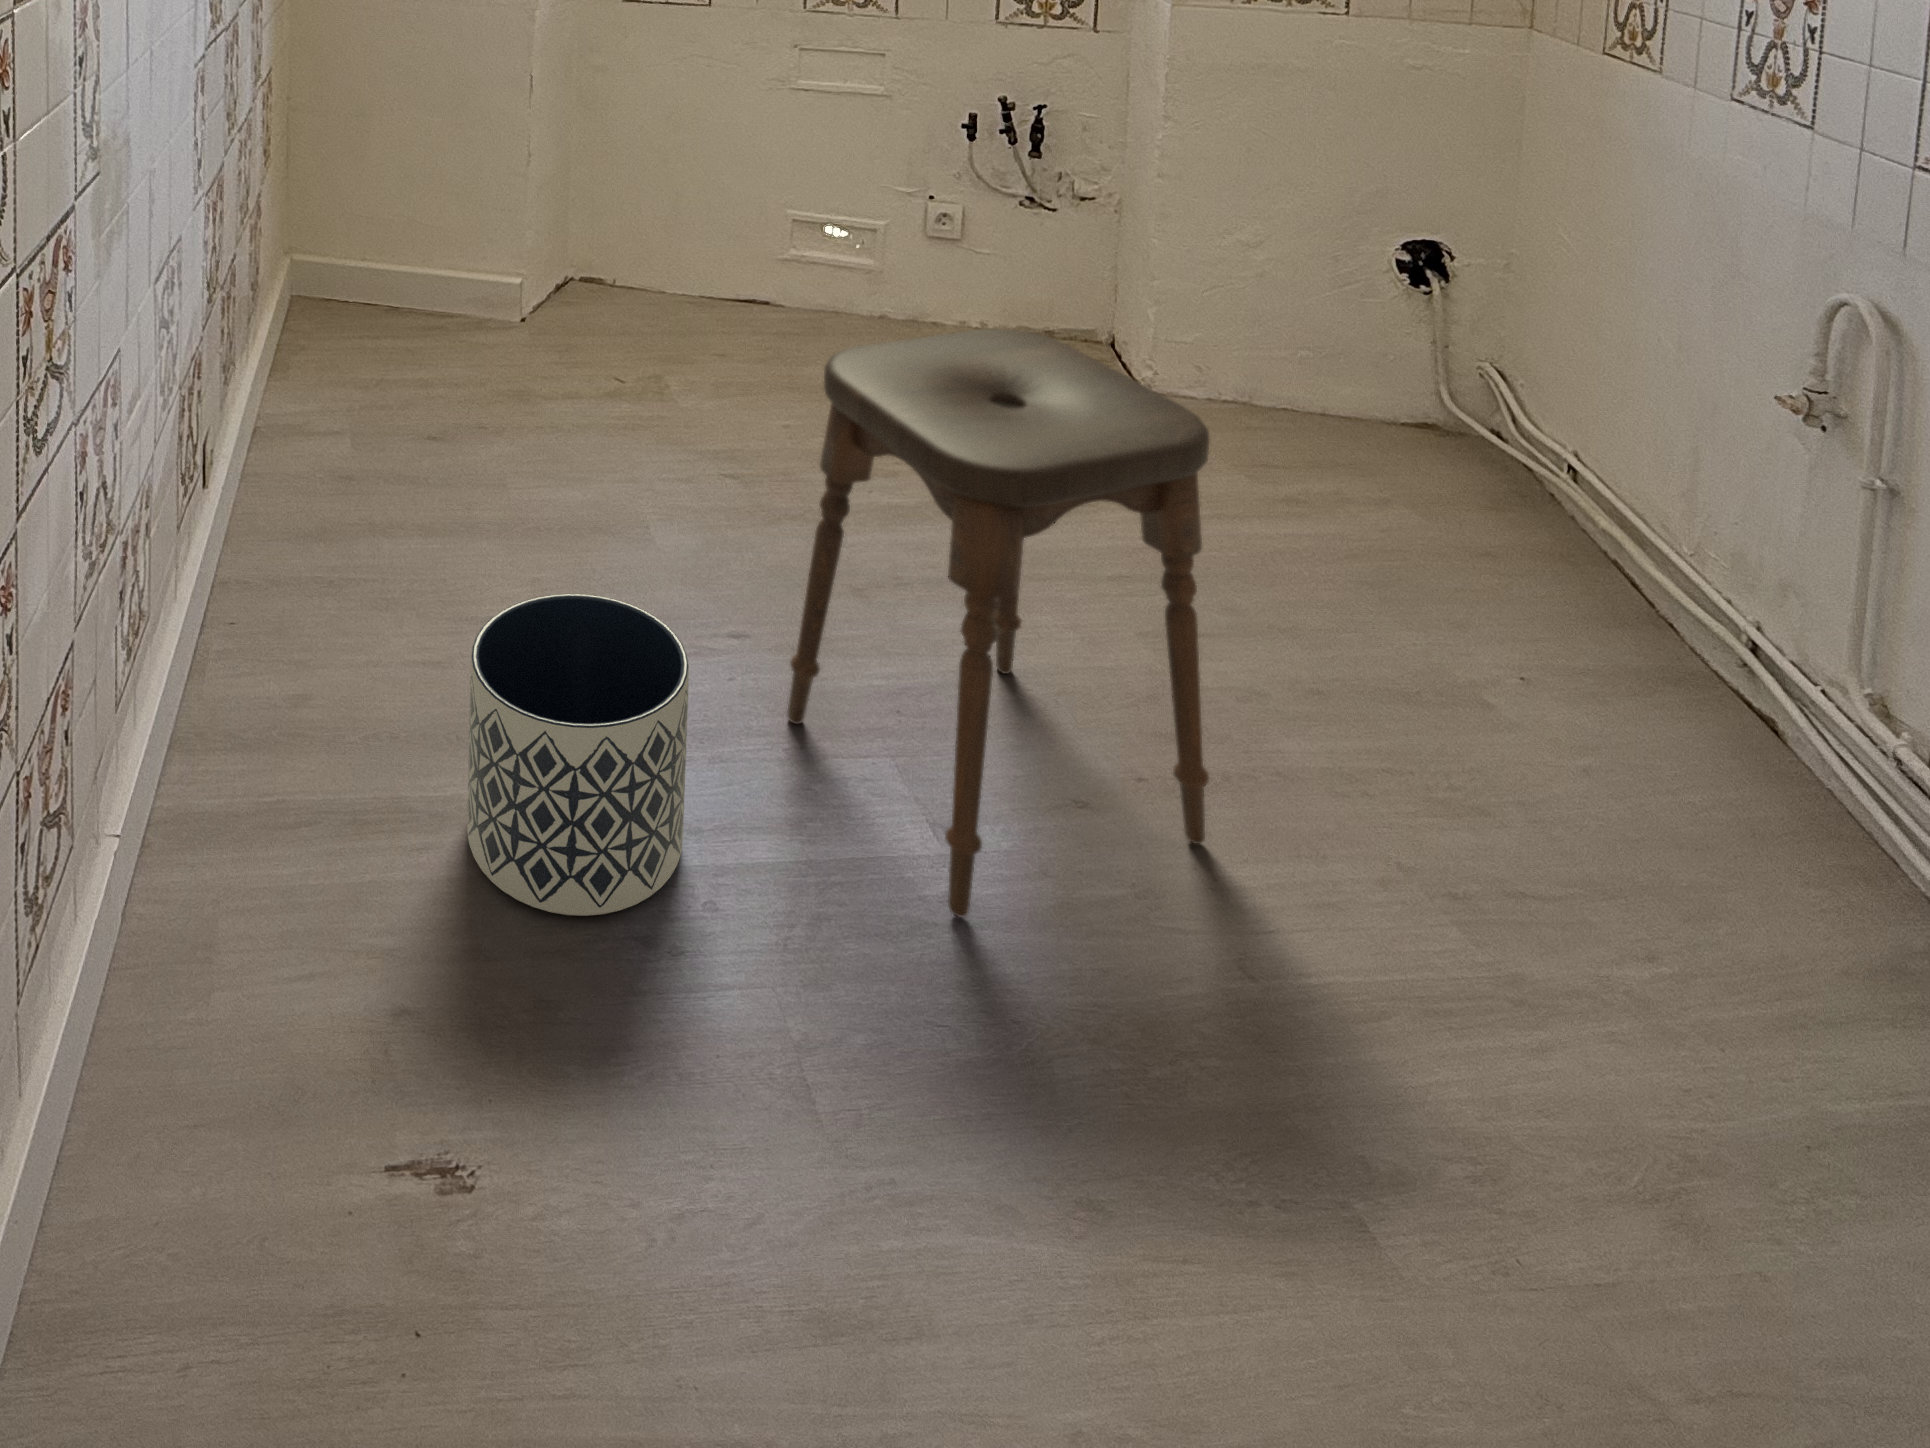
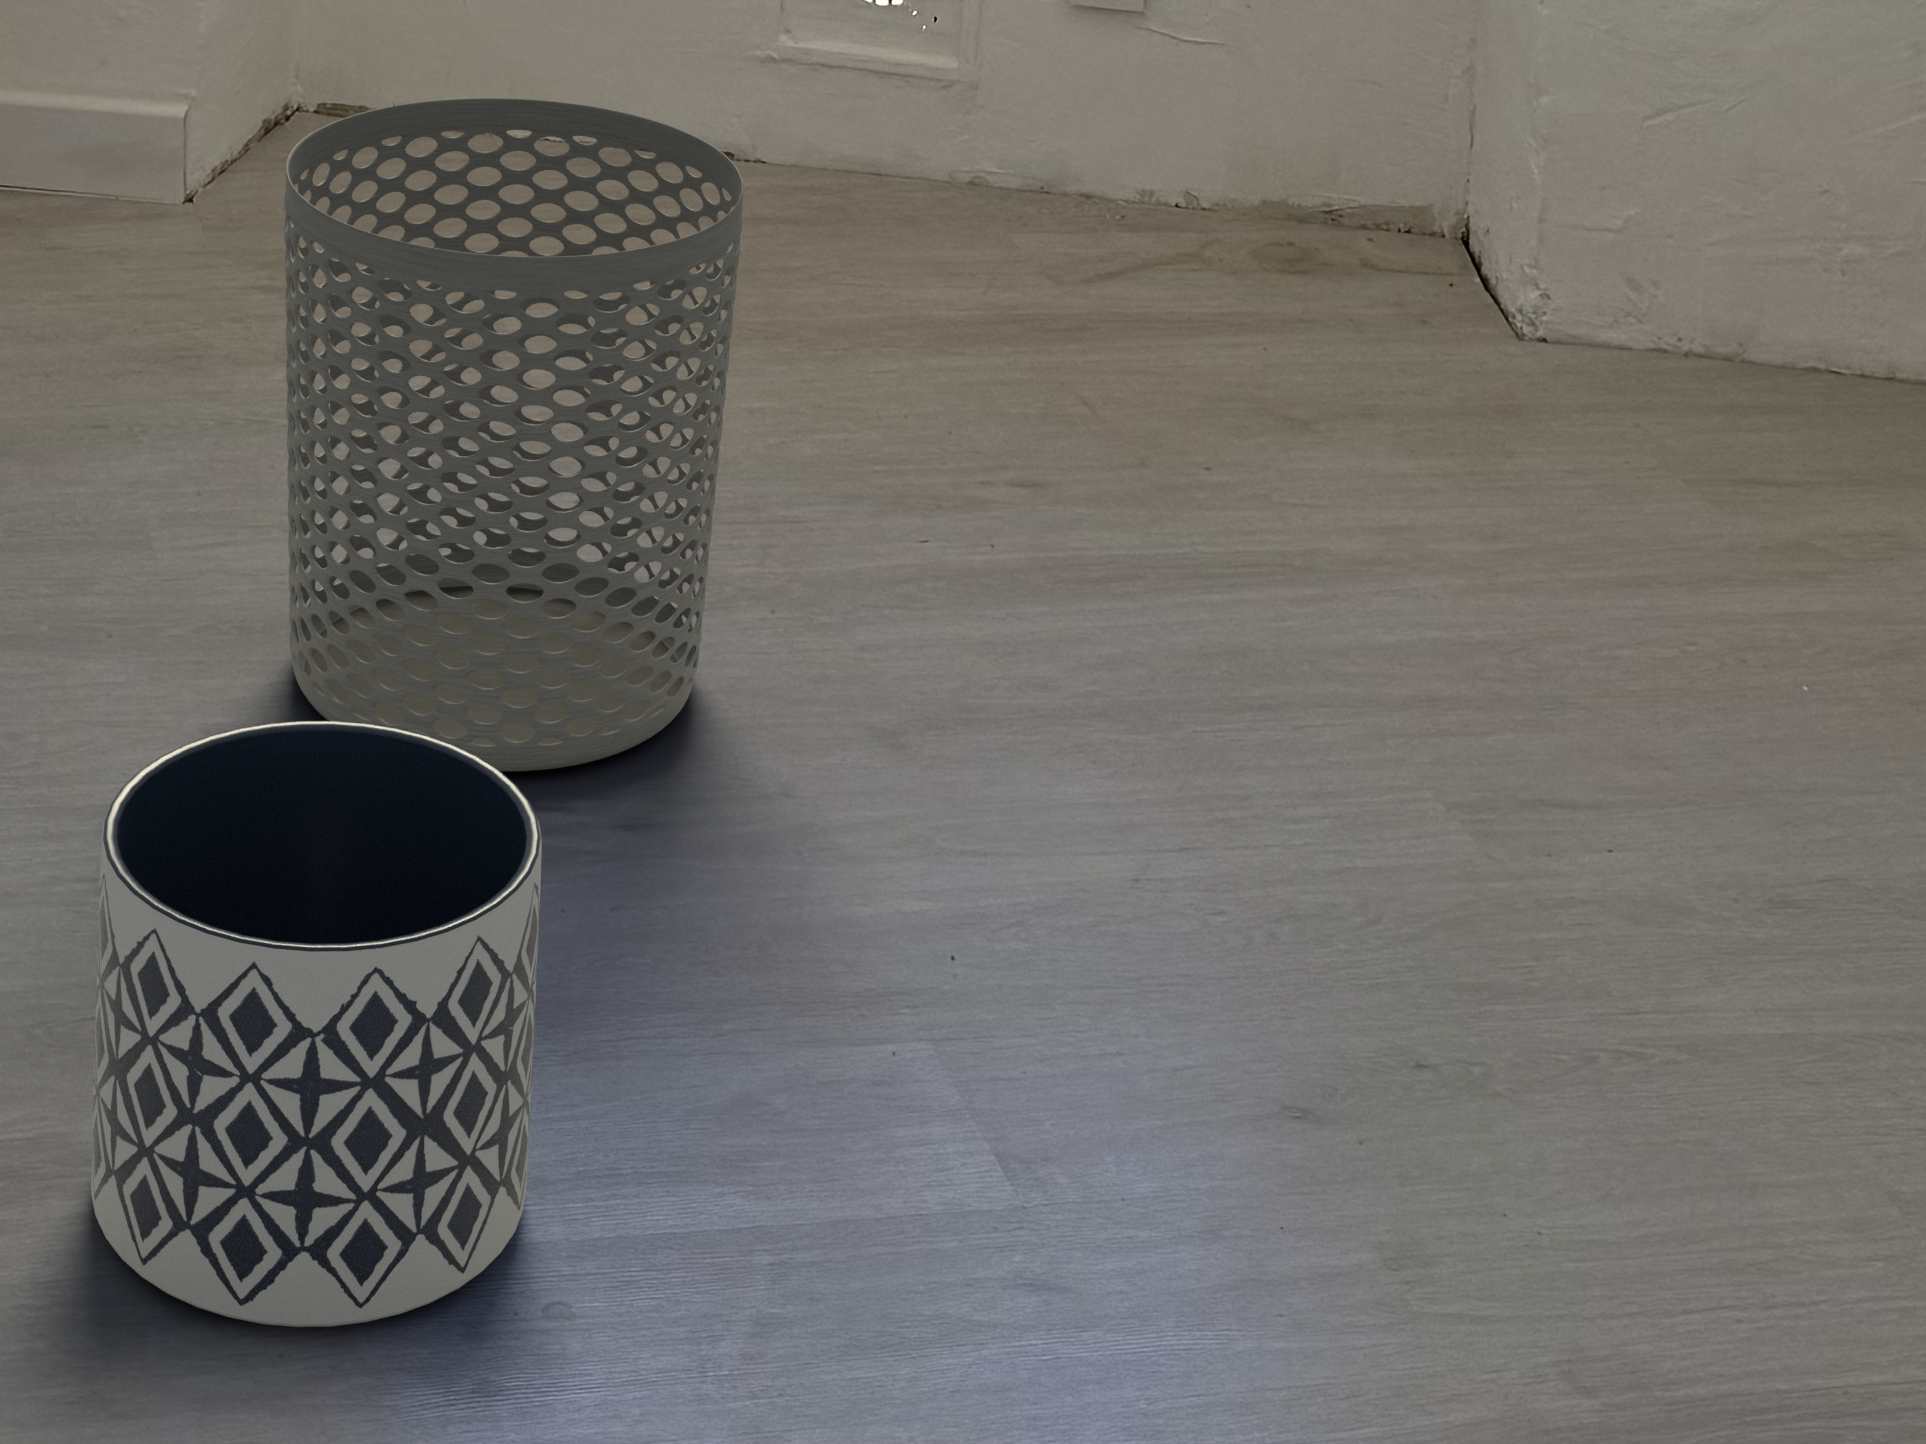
waste bin: none [562,279,778,604] -> present [284,98,743,771]
stool: present [787,329,1209,917] -> none [744,173,1556,1294]

